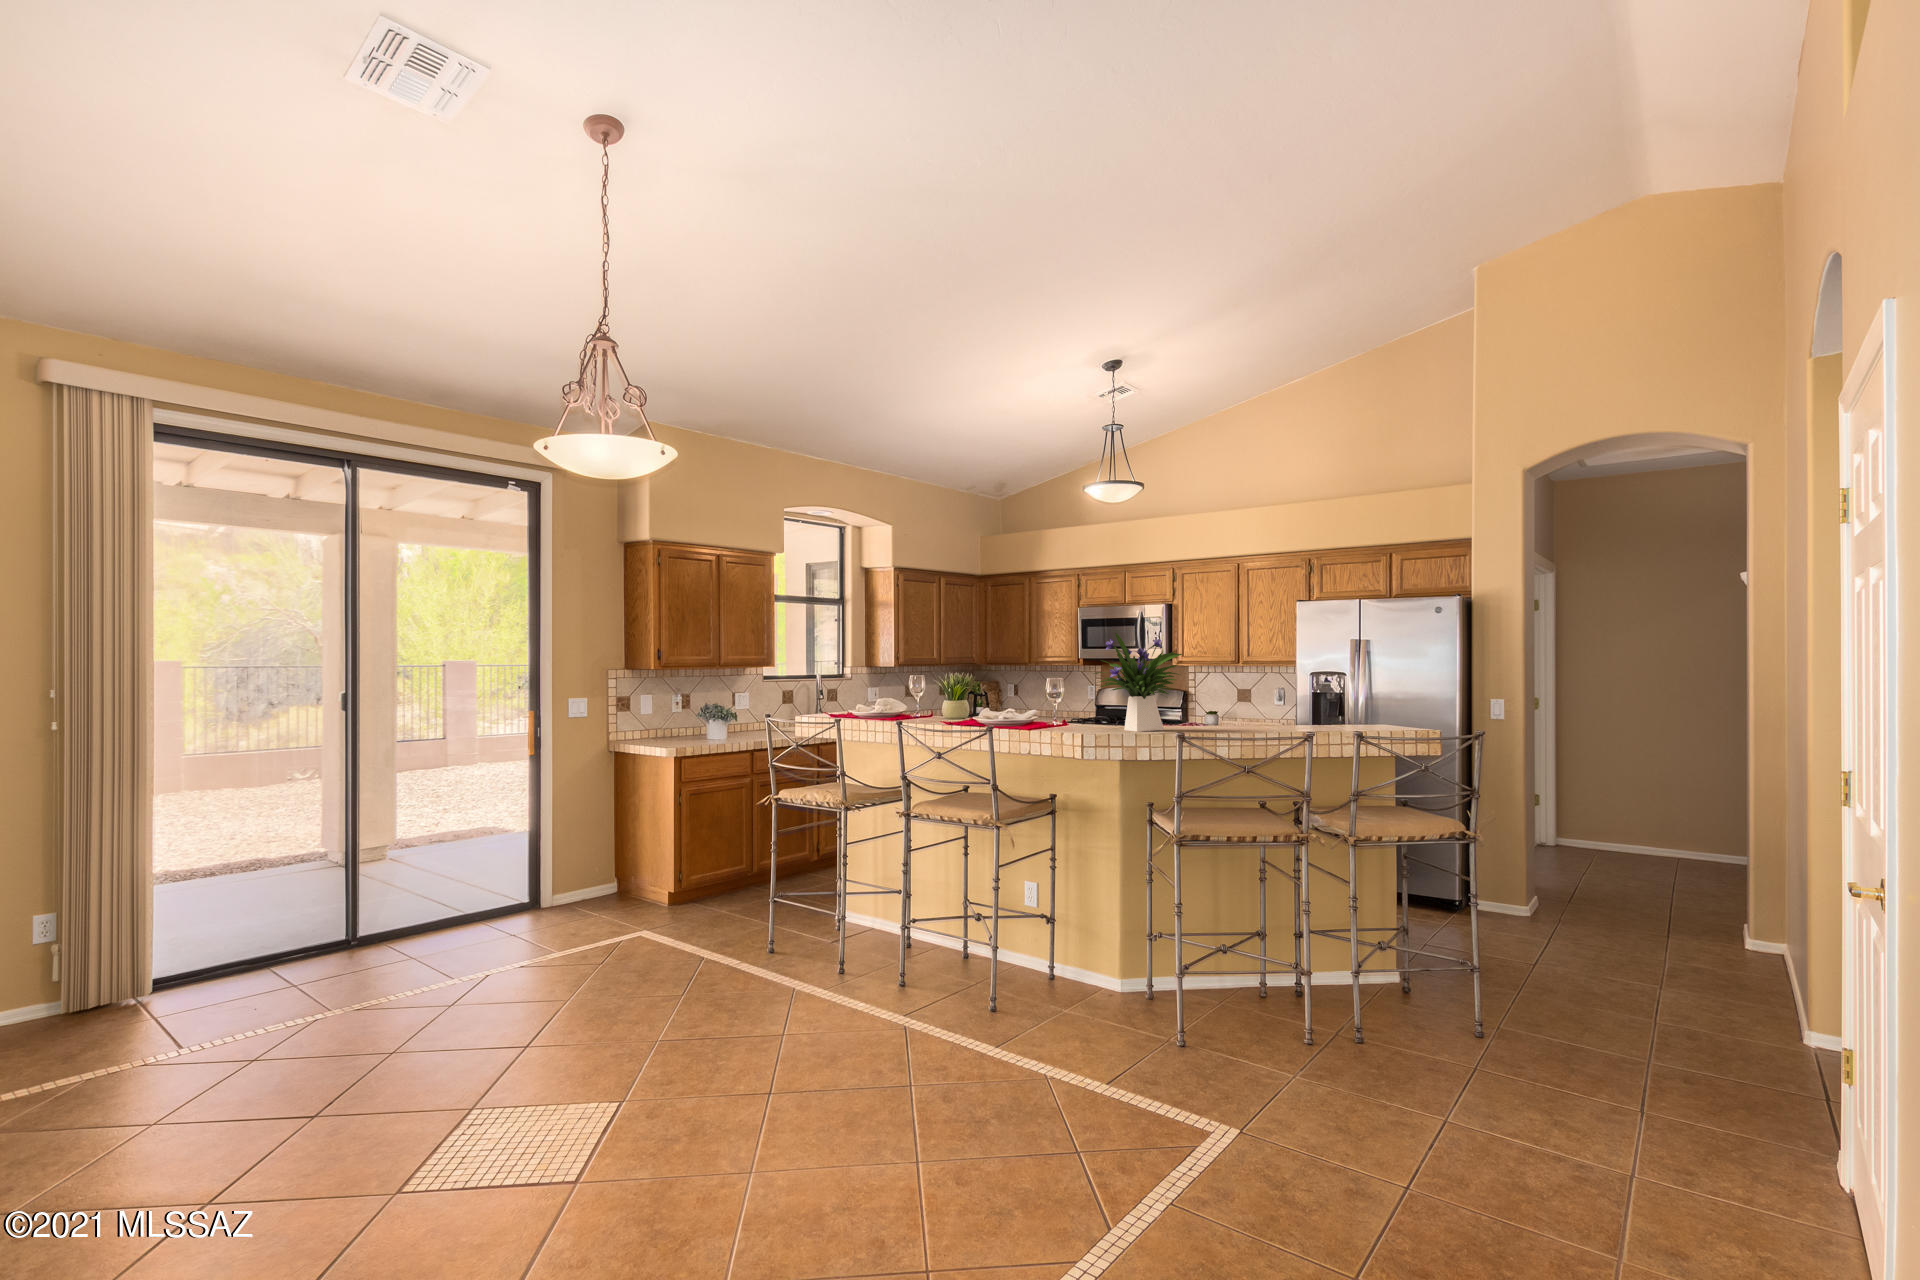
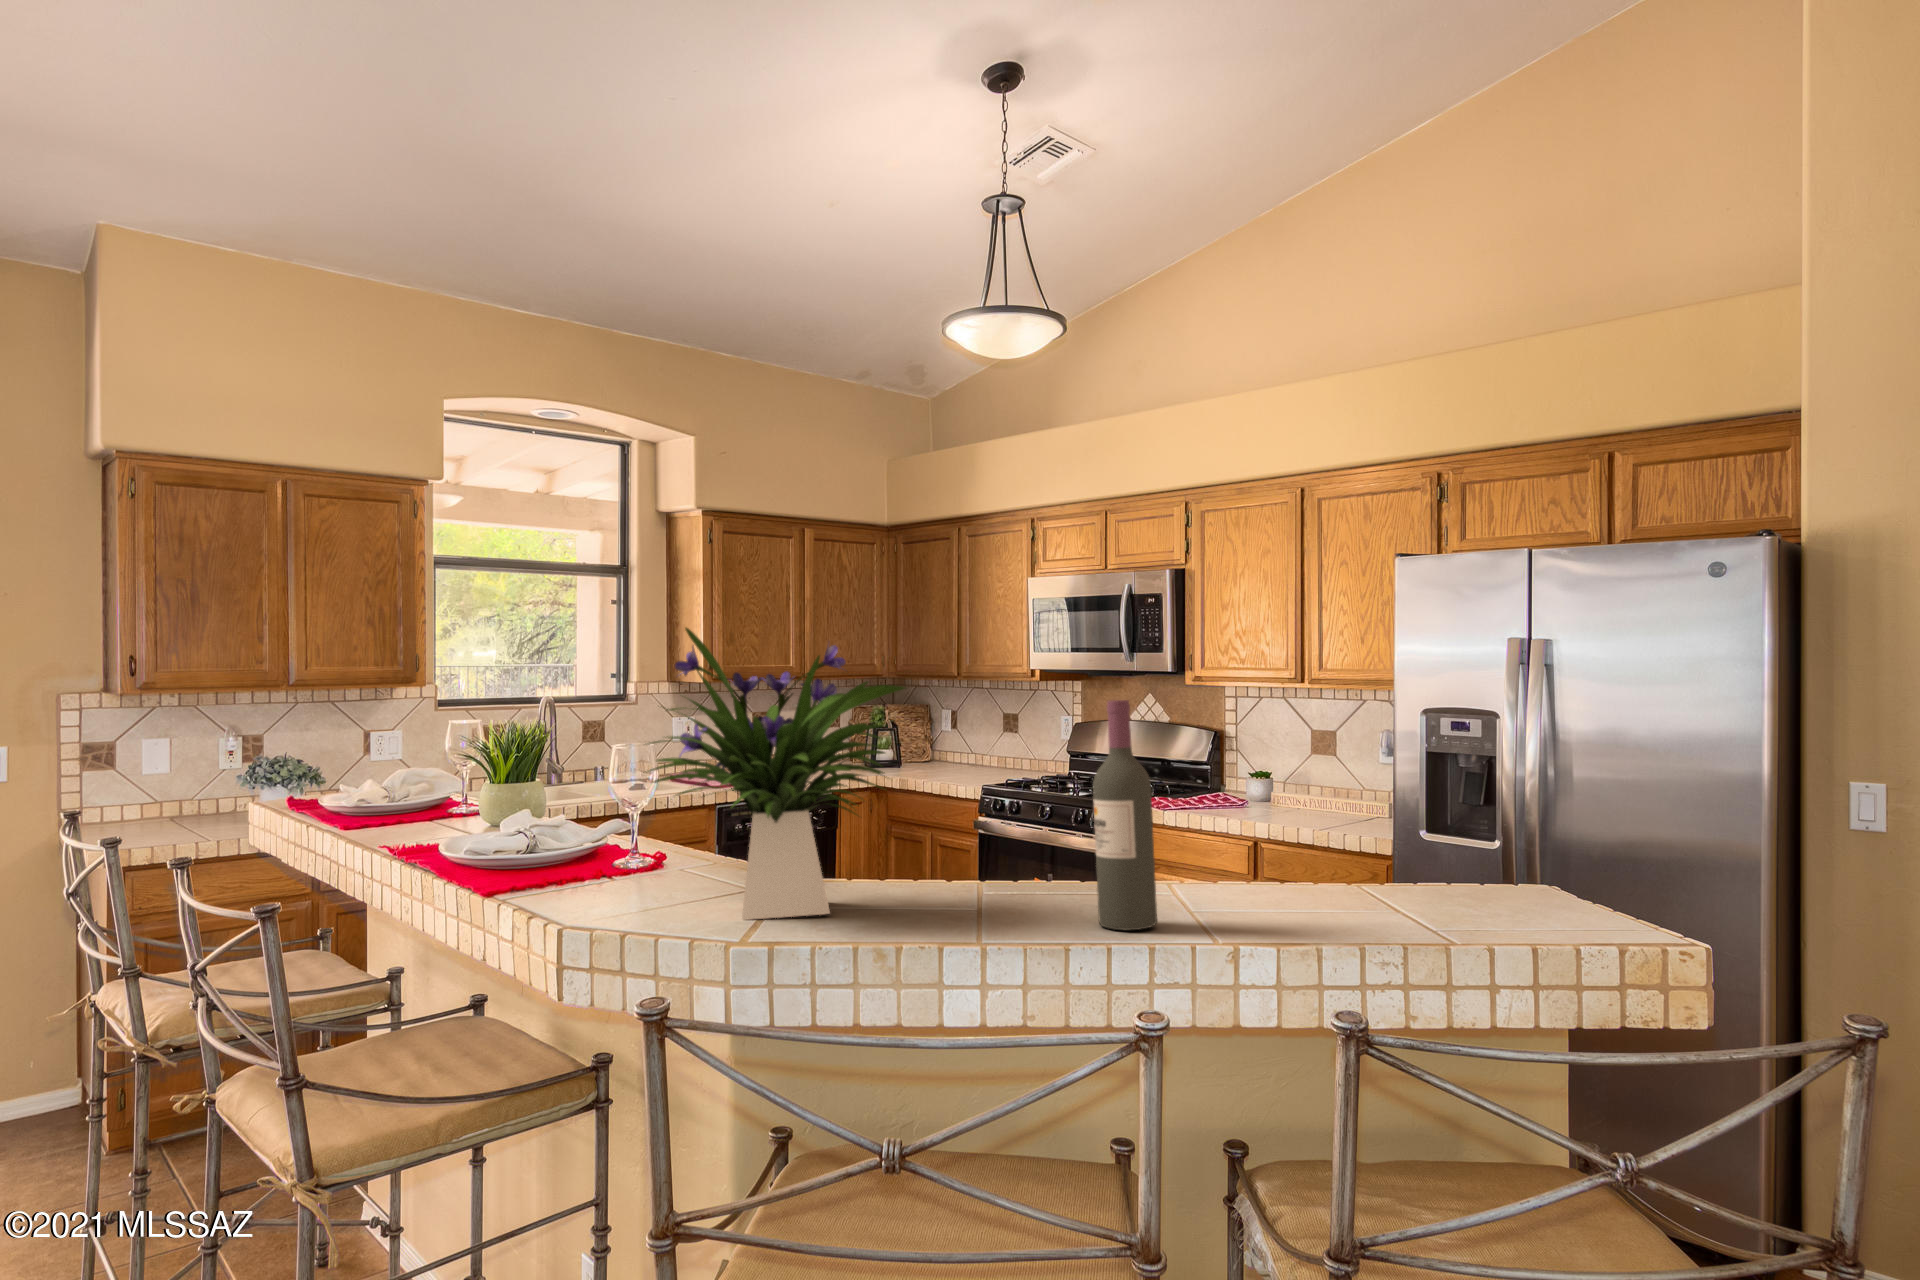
wine bottle: none [1250,657,1273,731] -> present [1093,700,1157,930]

